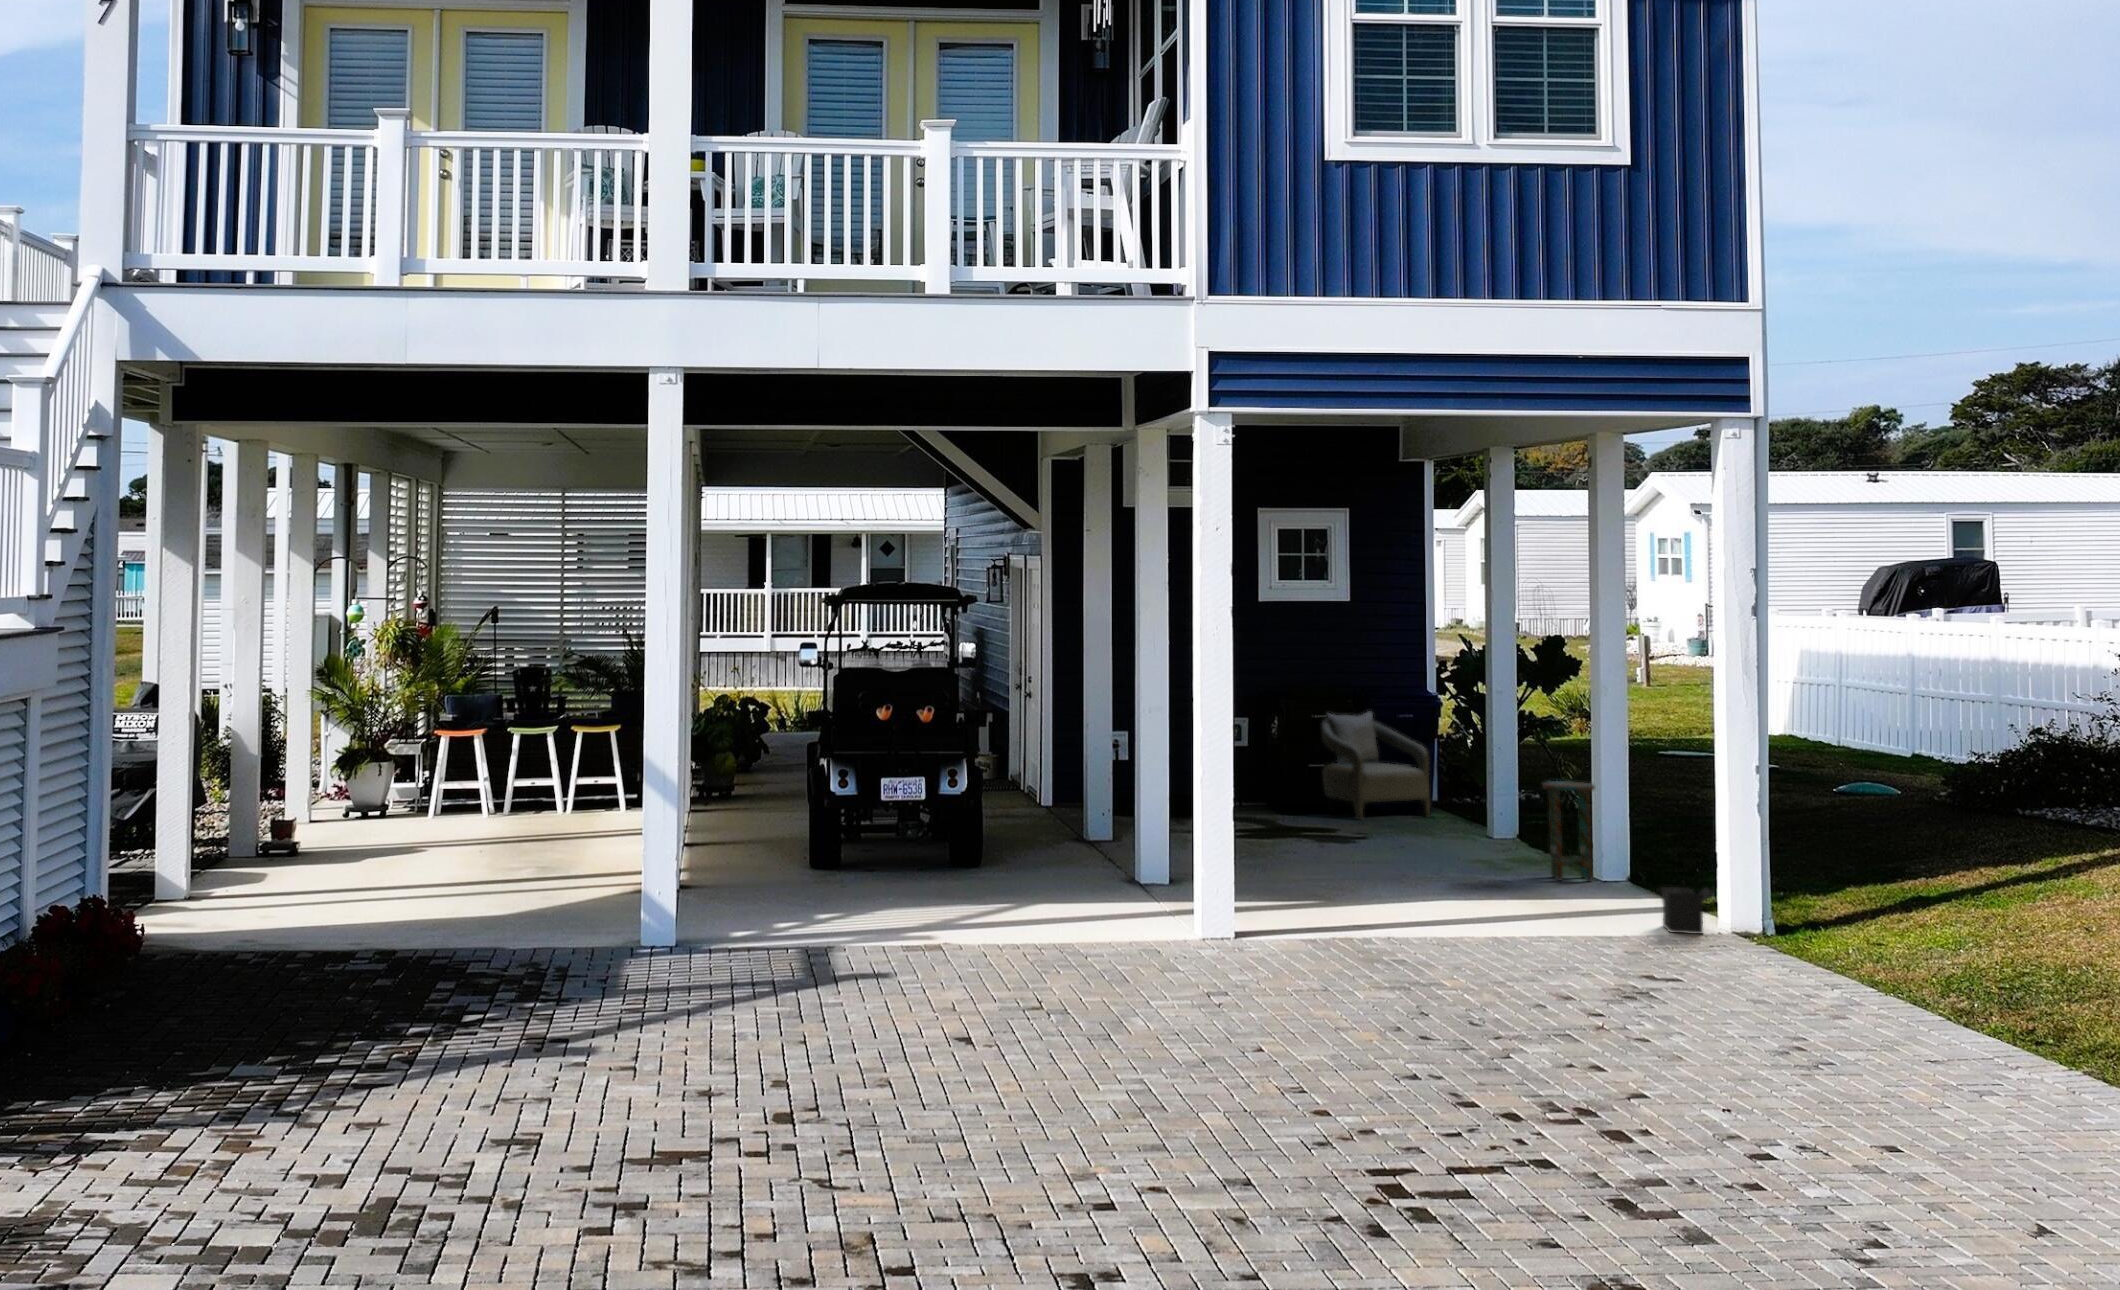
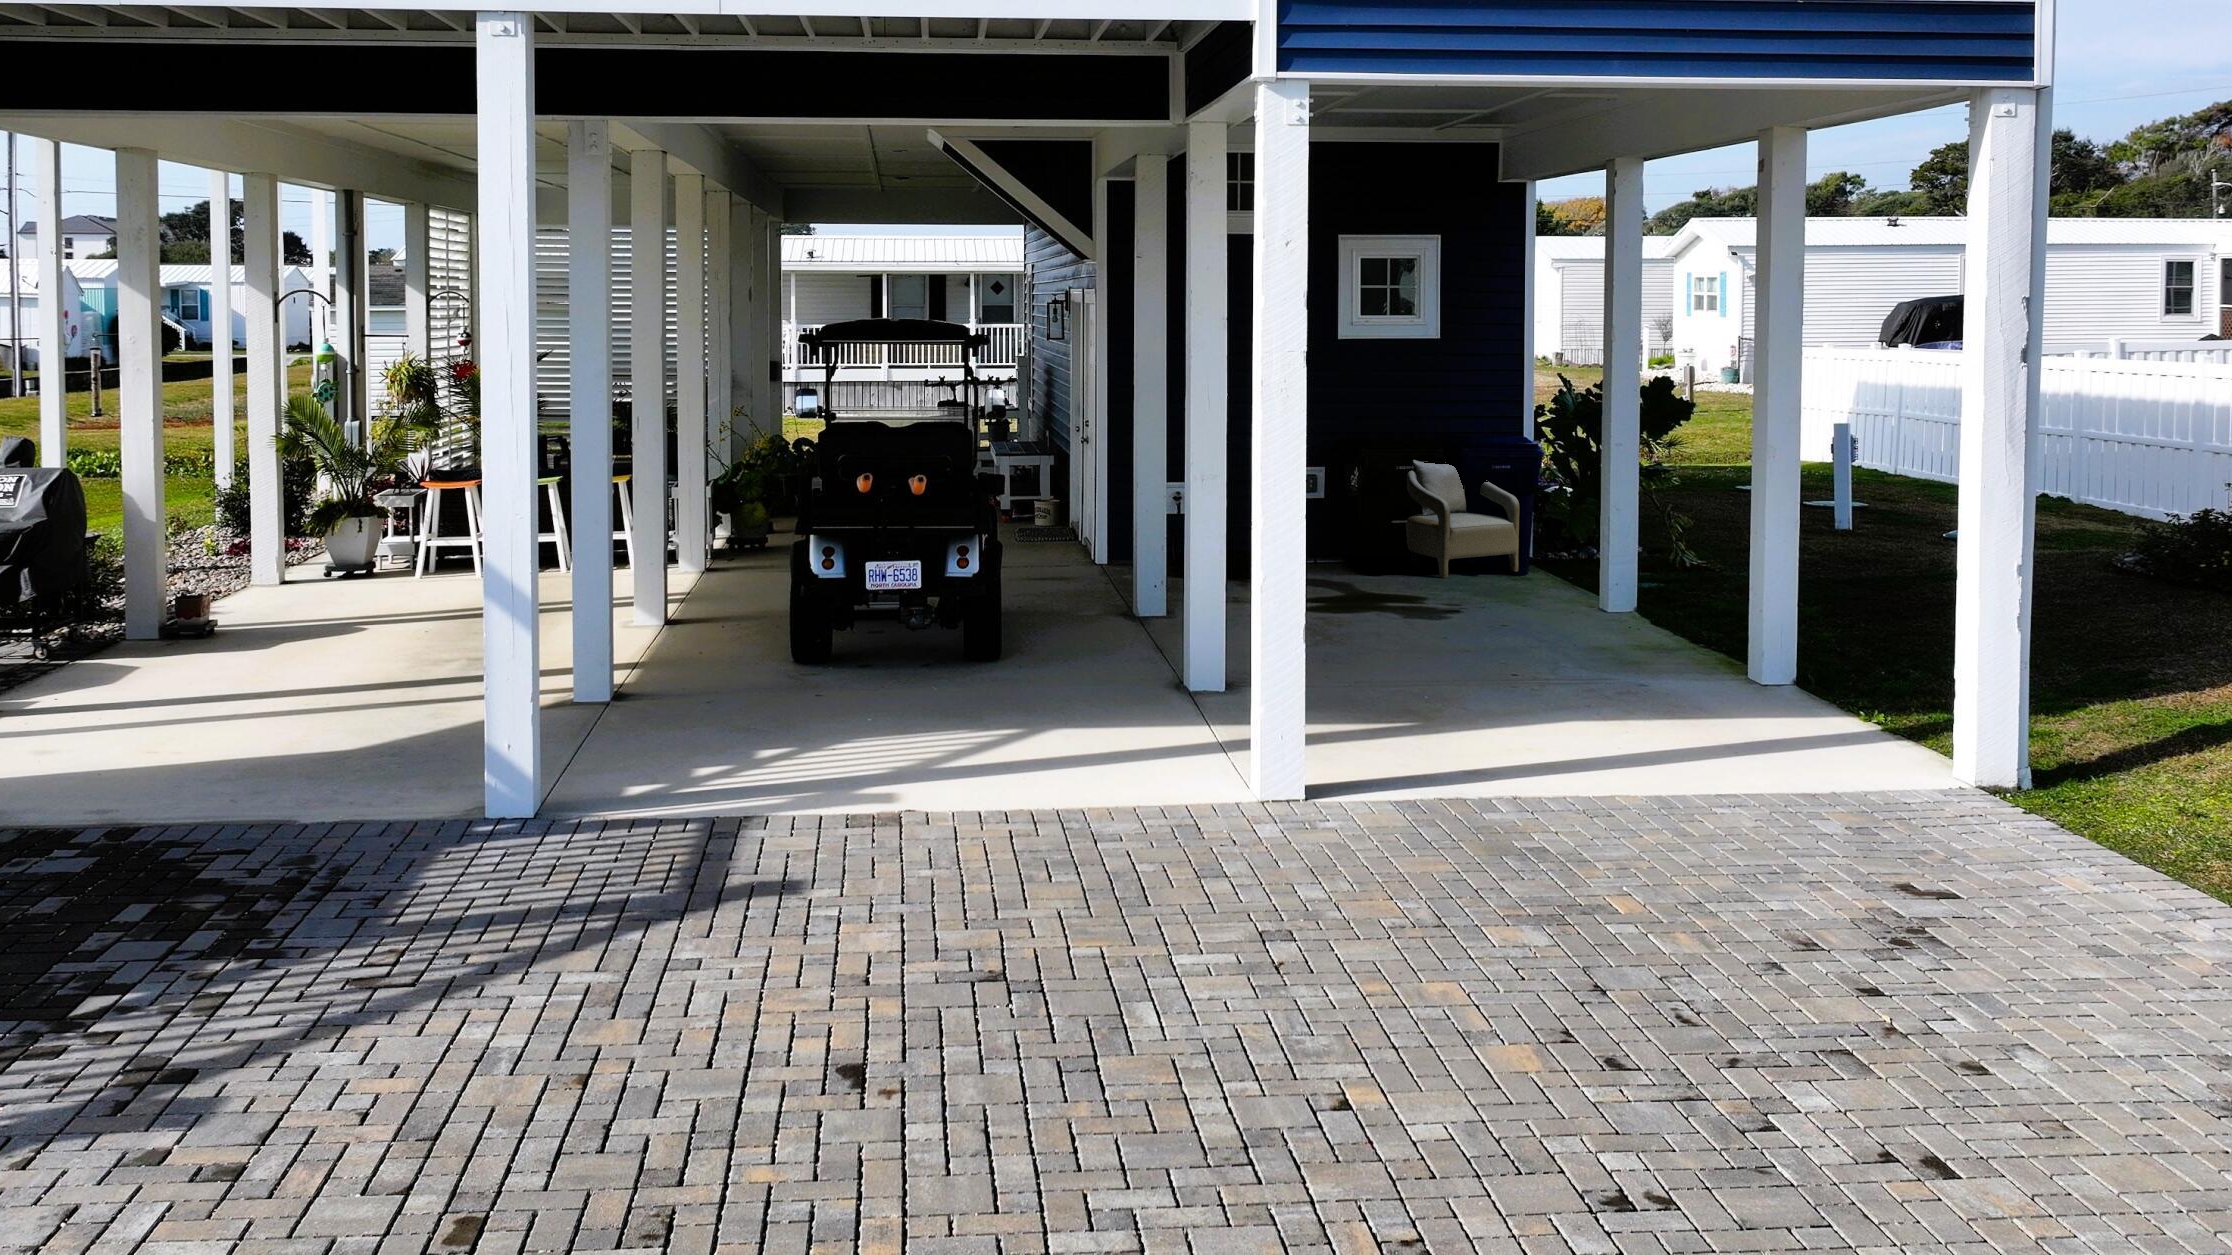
side table: present [1543,781,1595,882] -> none [1663,554,1724,672]
cardboard box: present [1661,887,1713,934] -> none [1820,702,1895,768]

